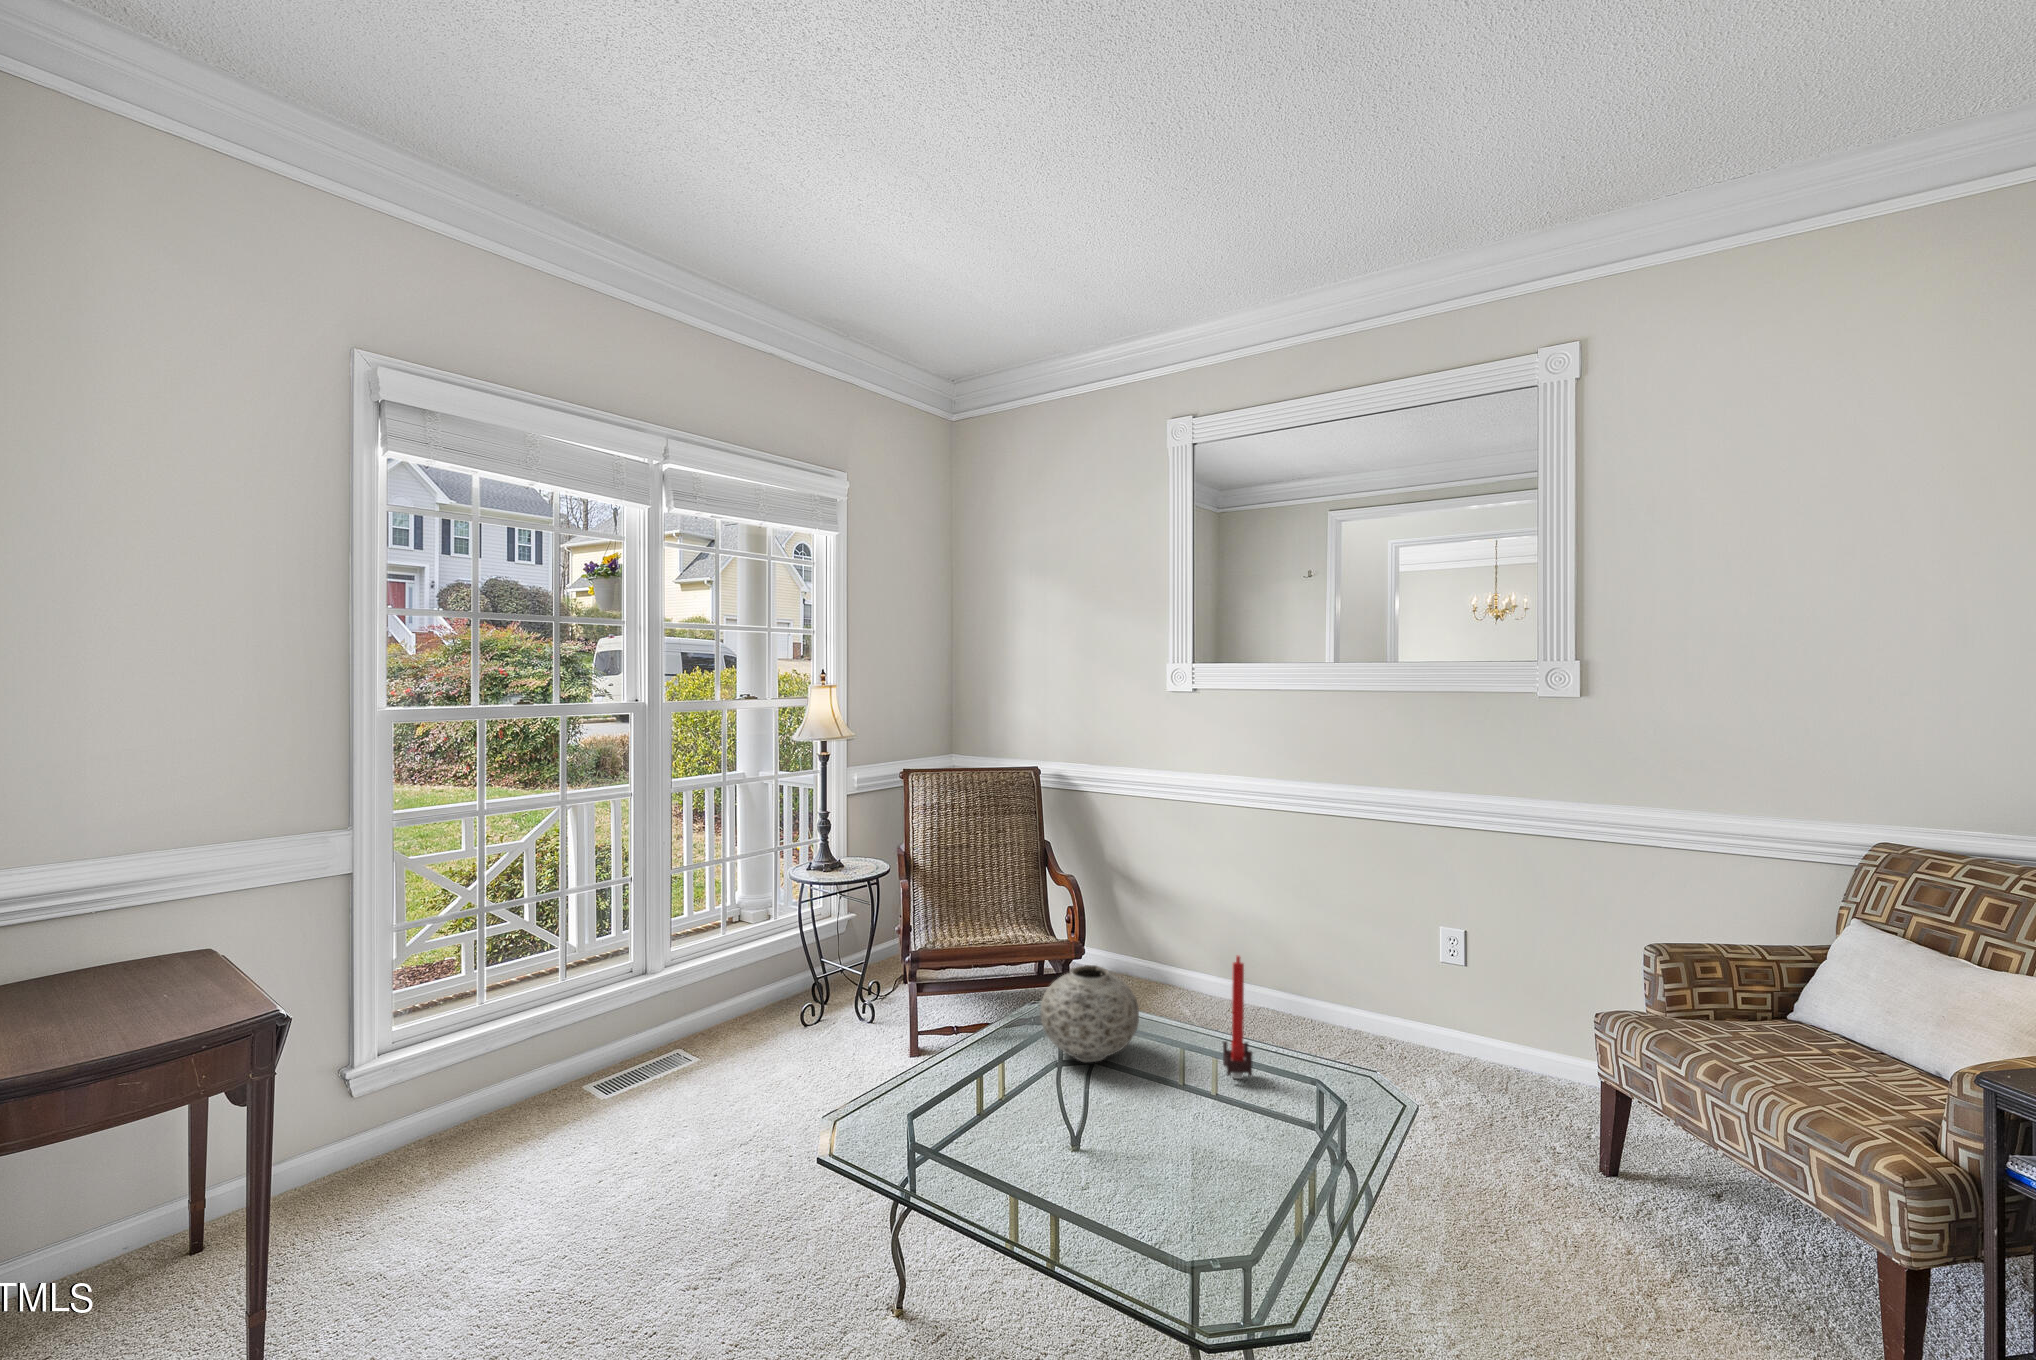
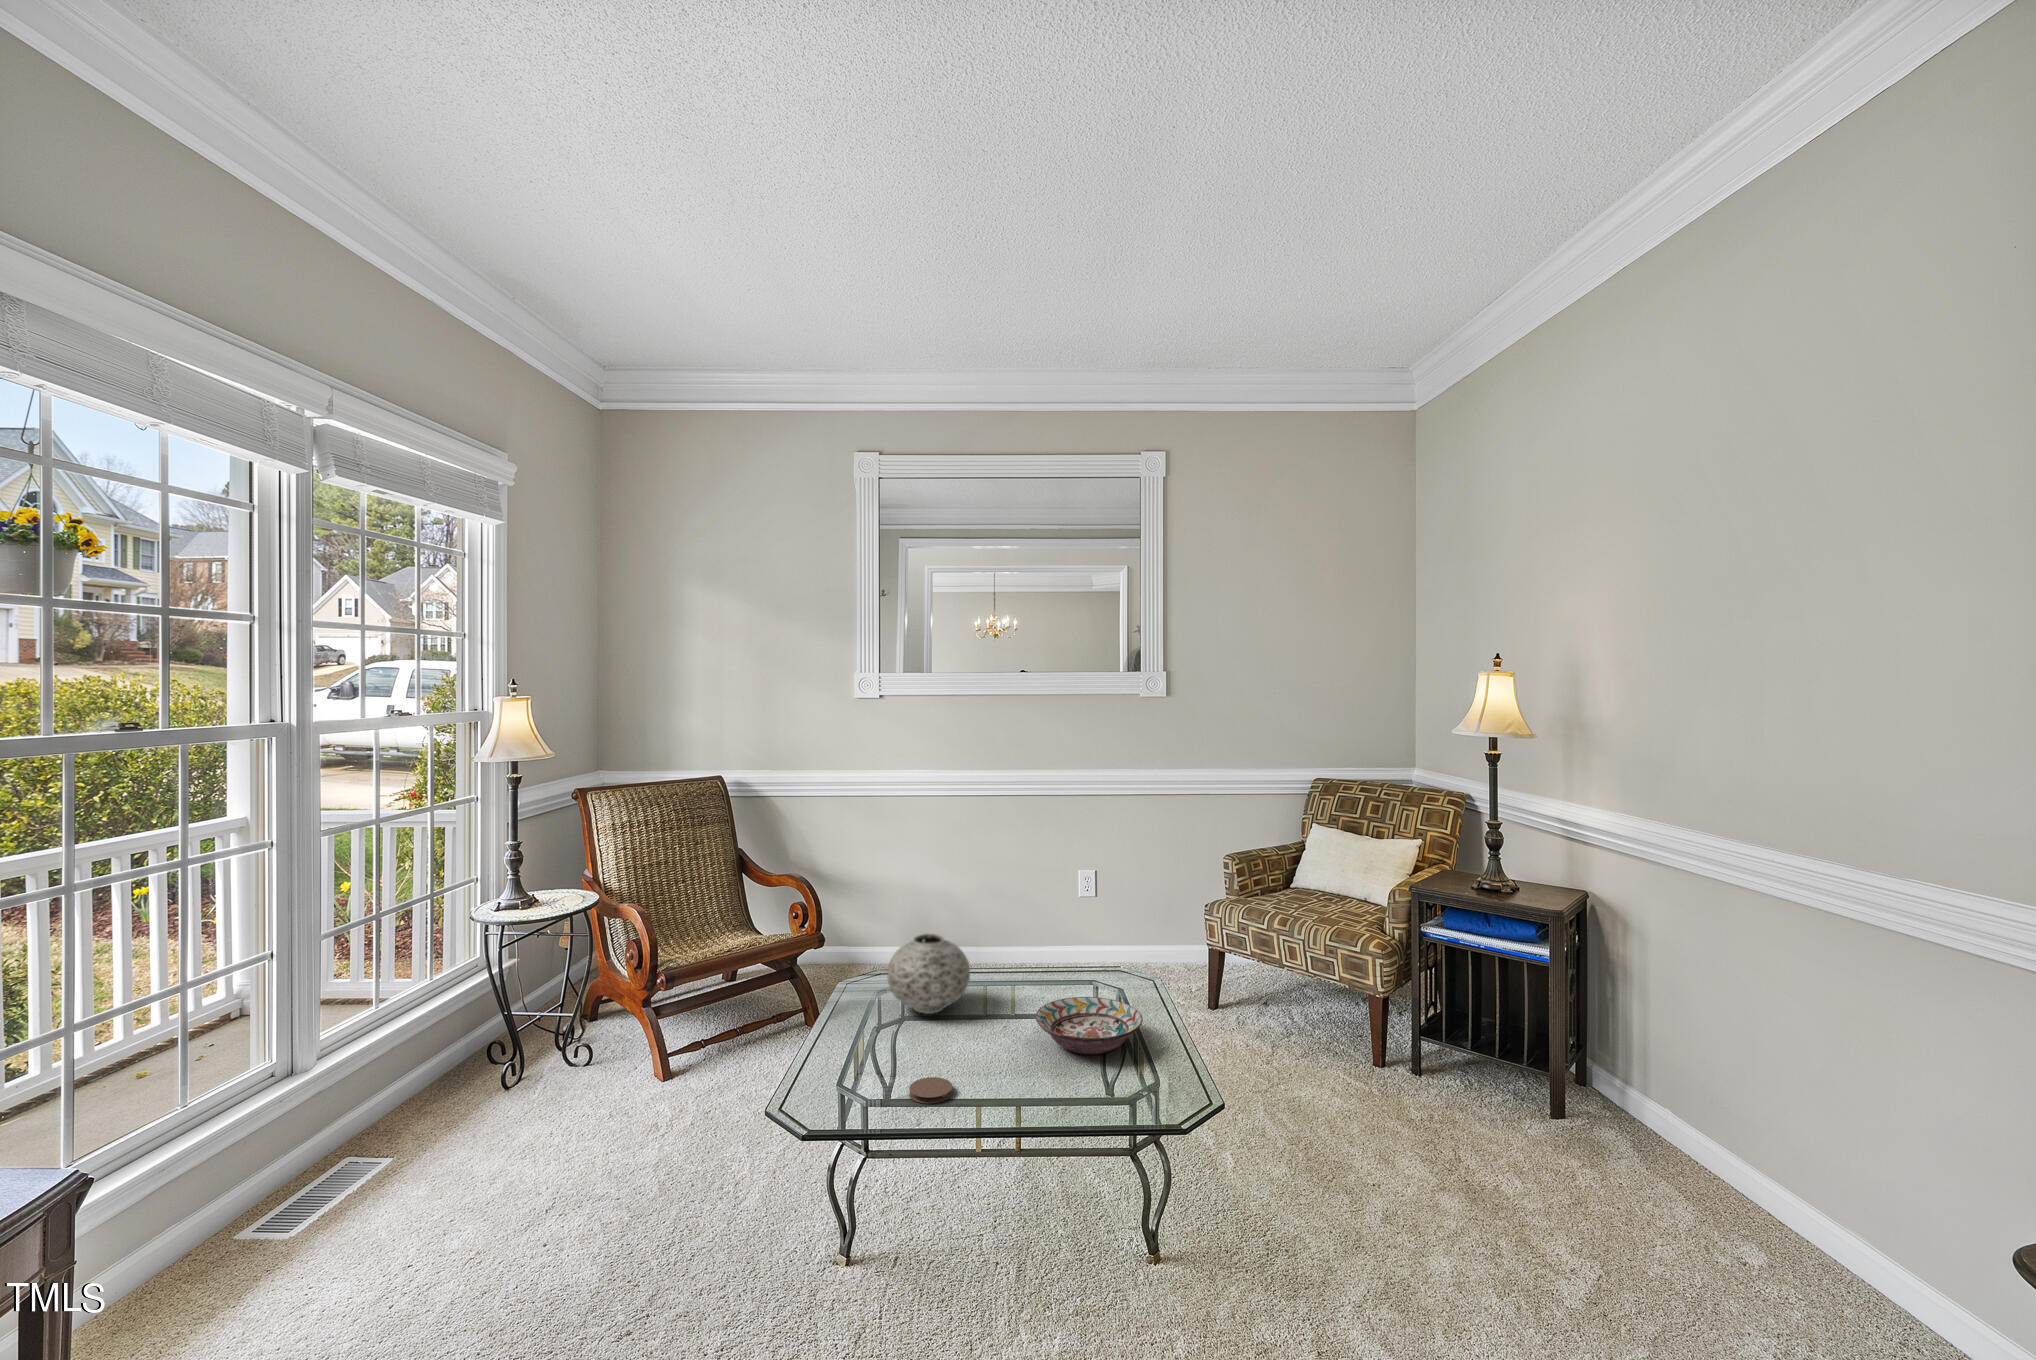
candle: present [1223,956,1253,1079] -> none [1032,902,1058,996]
decorative bowl: none [1143,1090,1296,1182] -> present [1035,997,1143,1054]
coaster: none [946,1135,999,1171] -> present [909,1077,953,1104]

